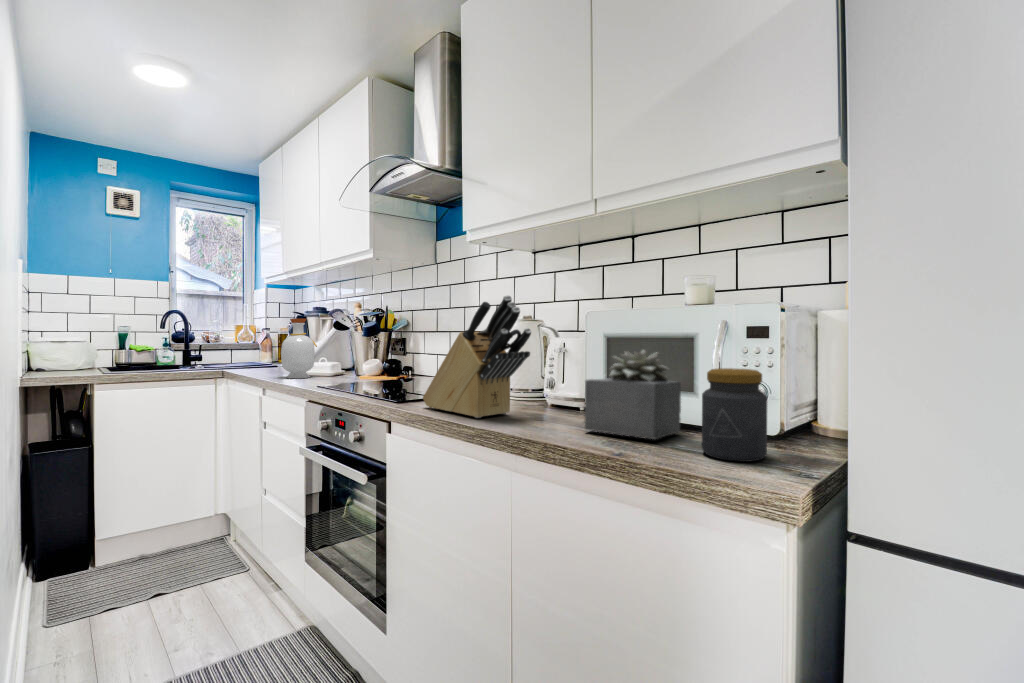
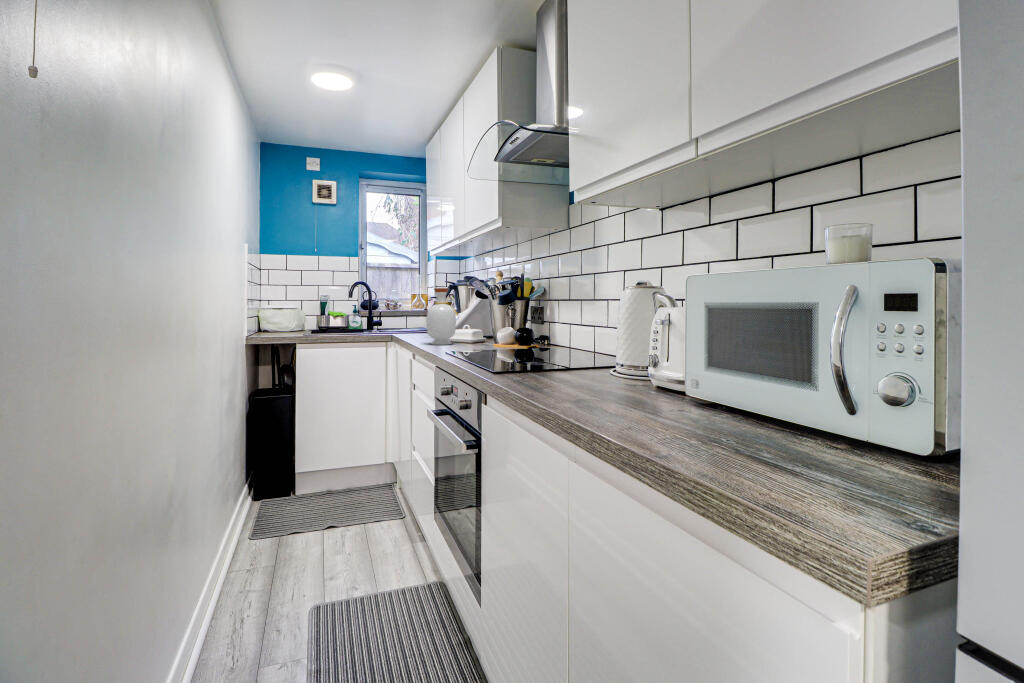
knife block: present [423,295,531,418] -> none [512,259,611,396]
succulent plant: present [585,350,681,439] -> none [653,323,787,441]
jar: present [702,368,767,462] -> none [784,353,889,491]

